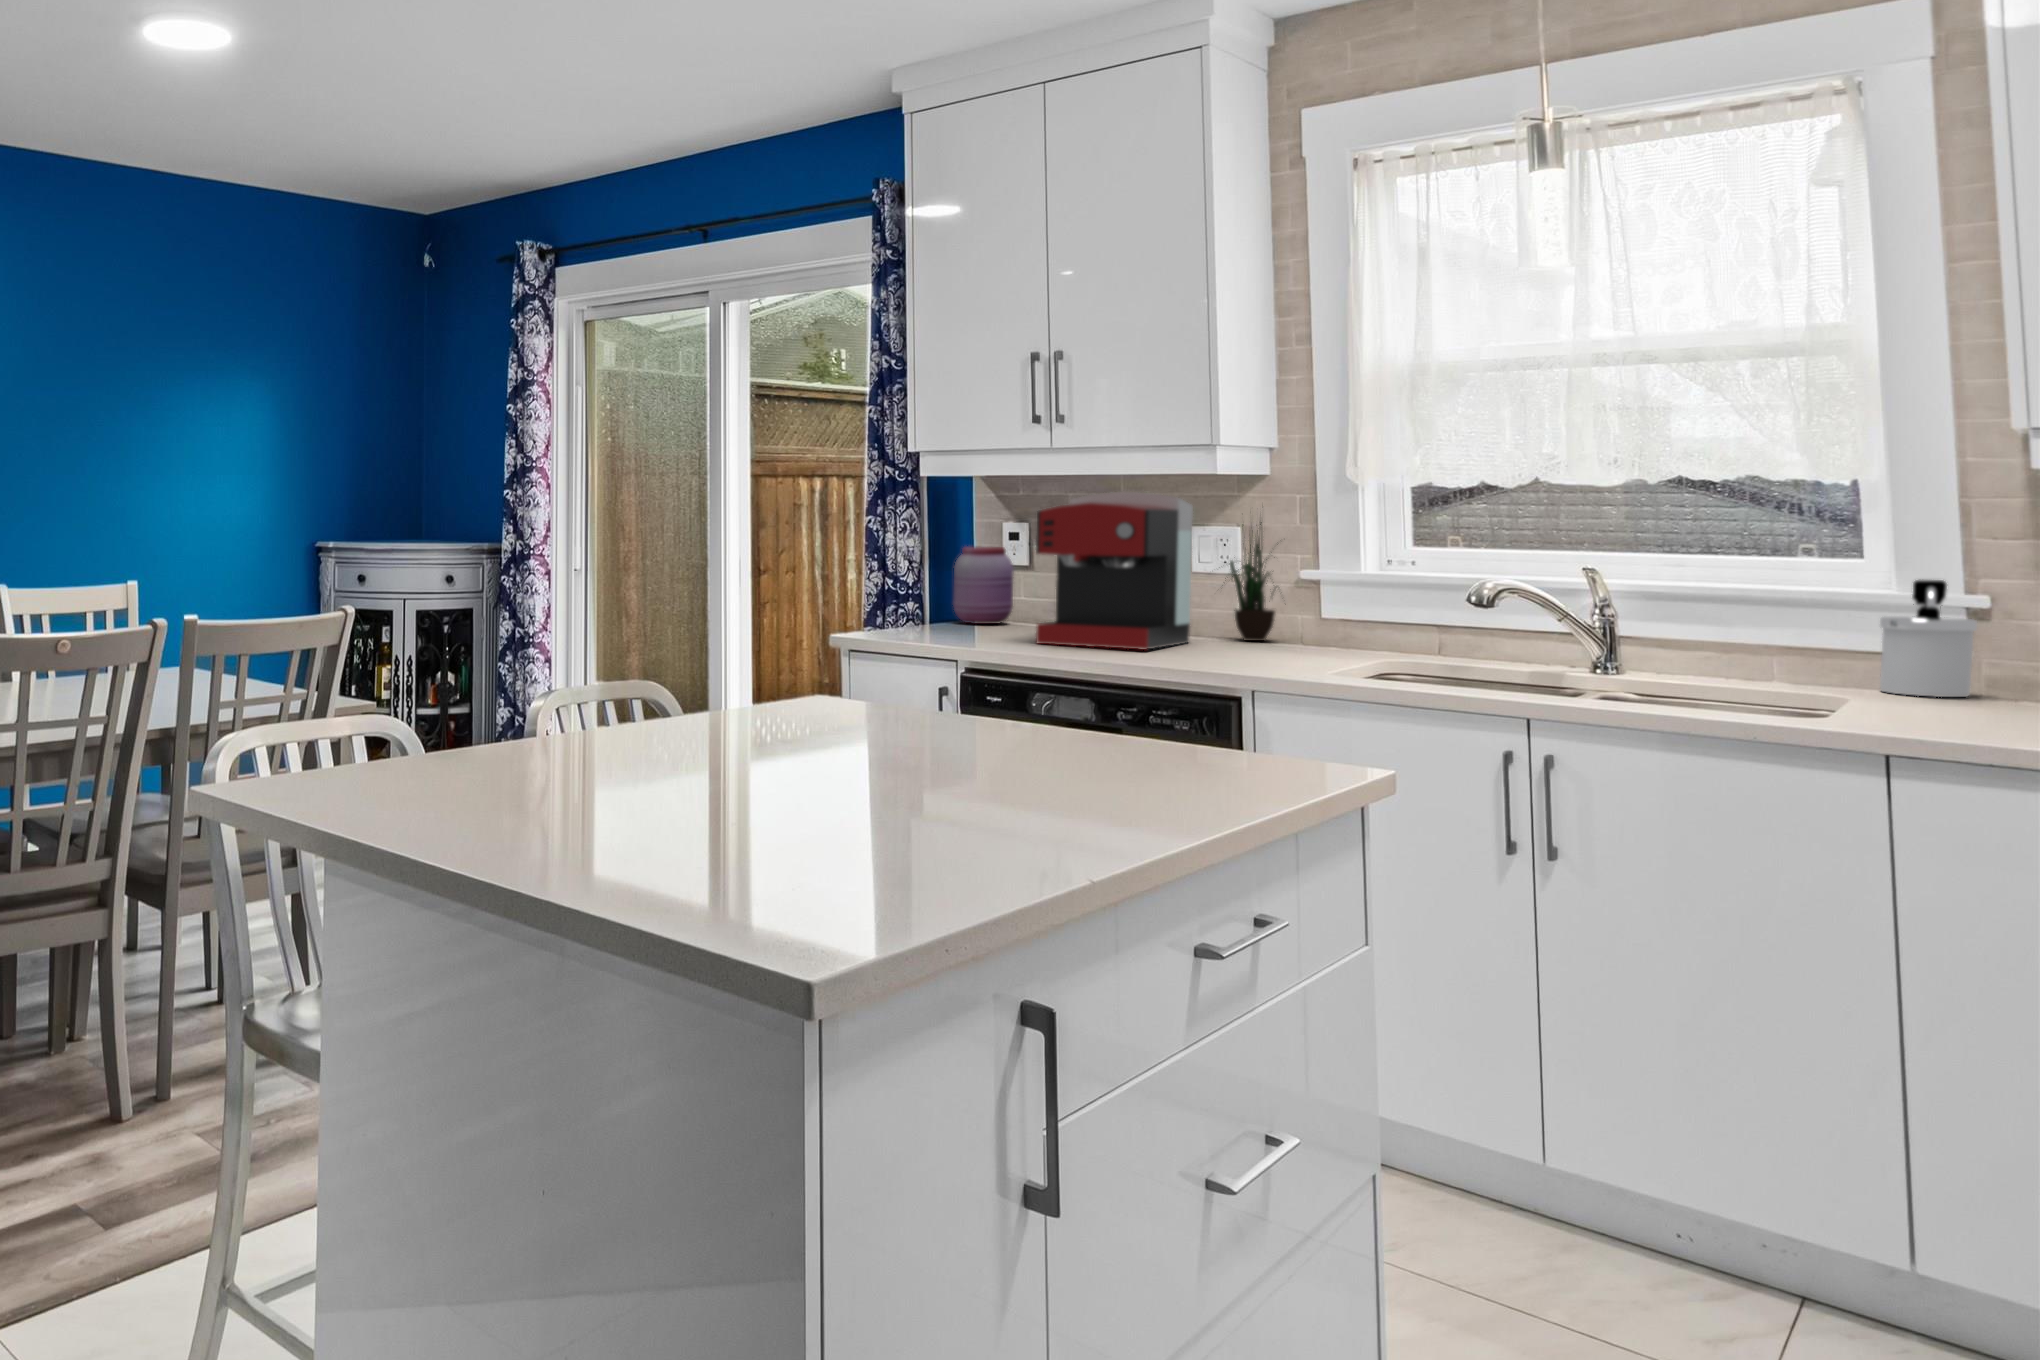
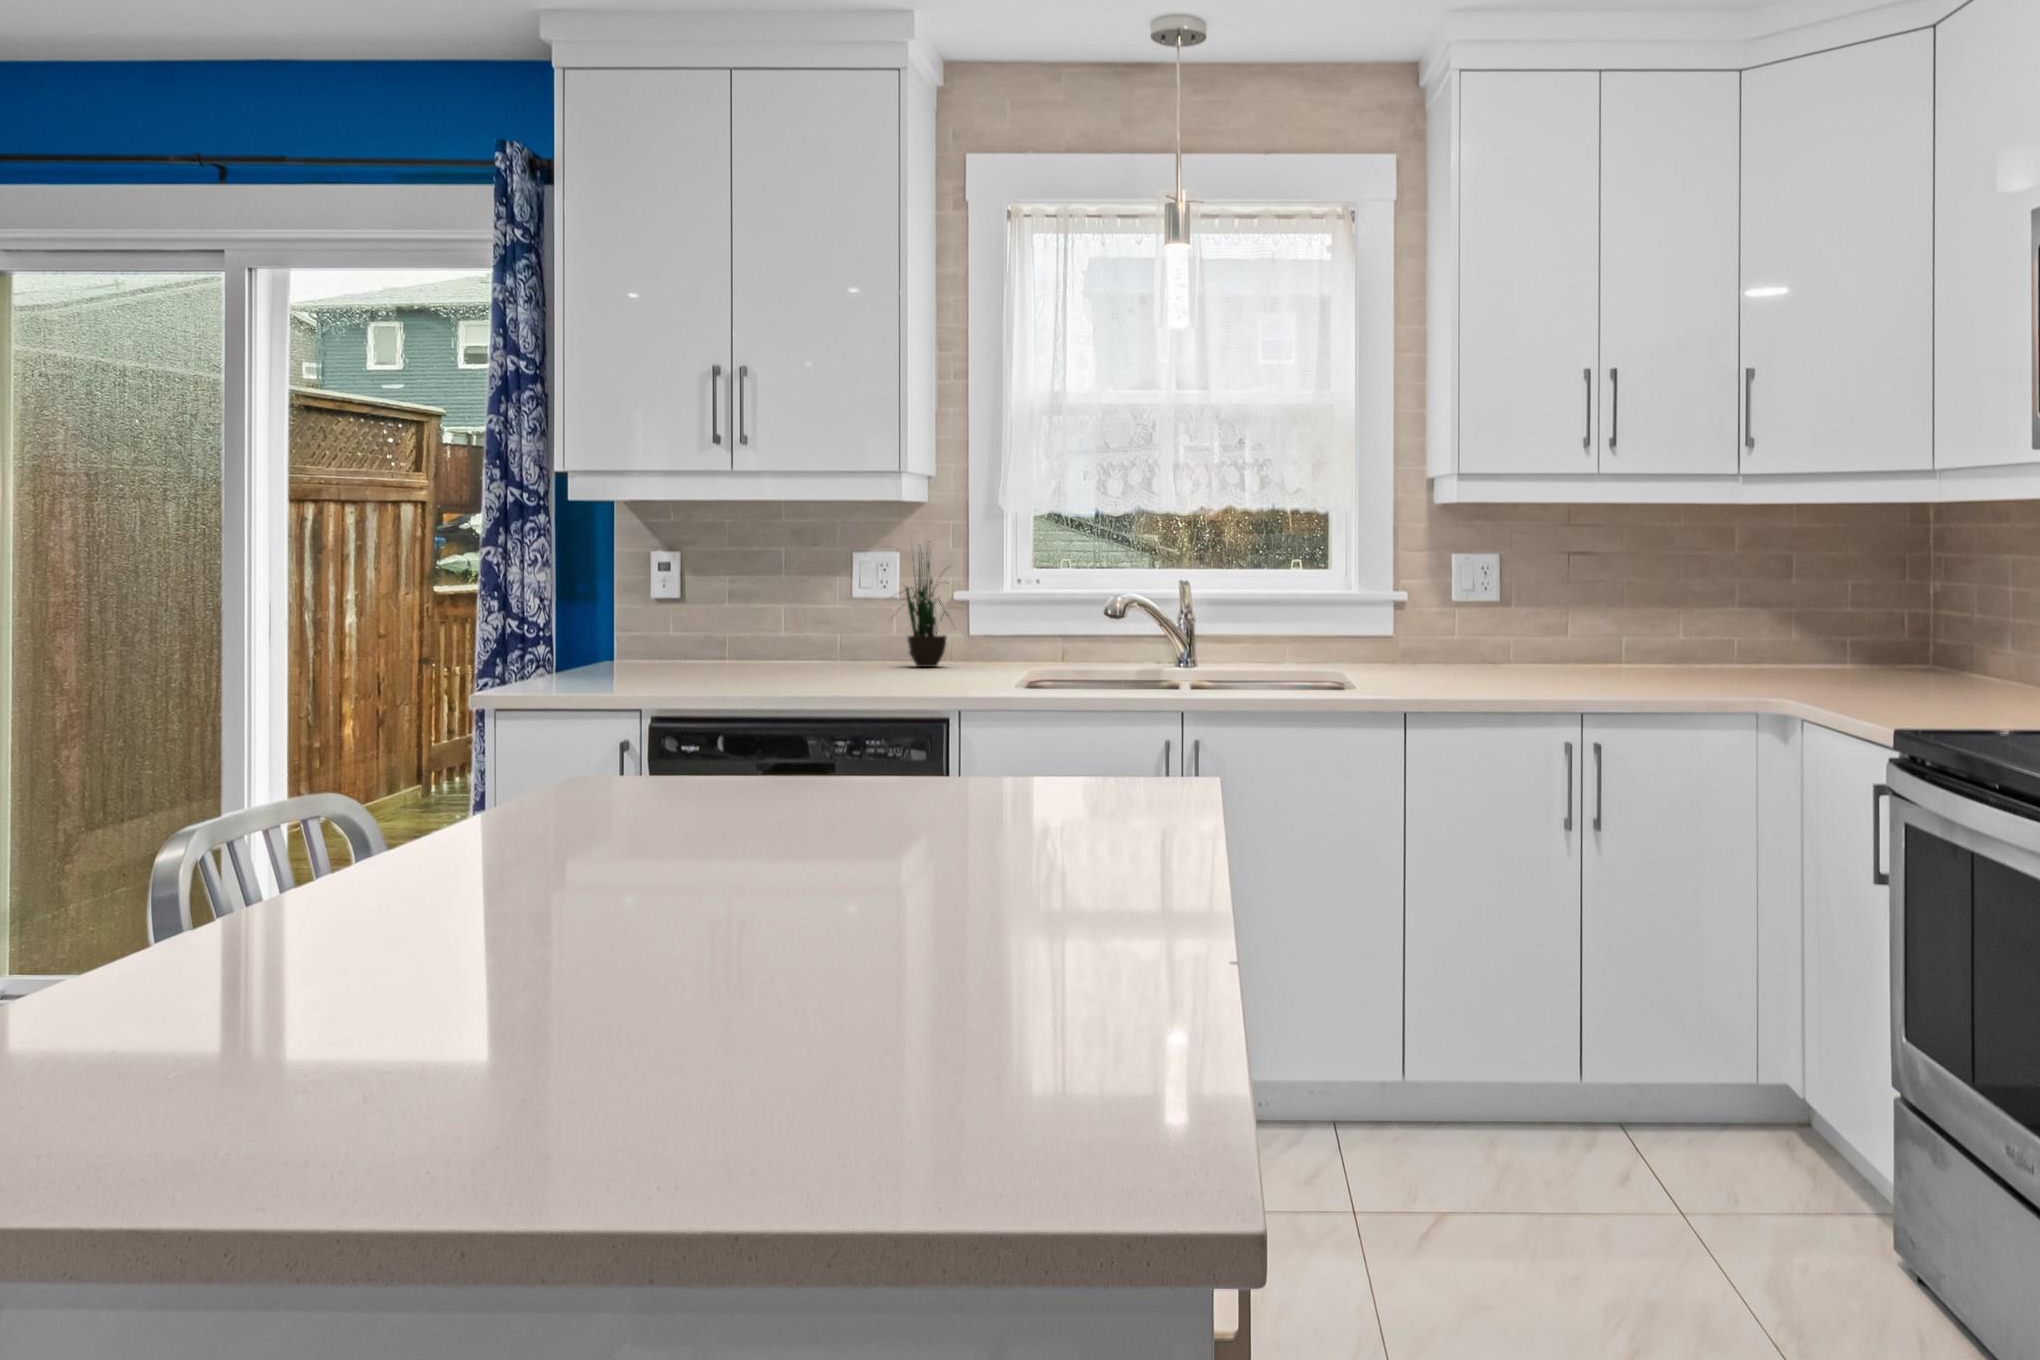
coffee maker: present [1036,492,1193,649] -> none [742,515,879,678]
jar: present [953,547,1014,624] -> none [606,579,673,666]
soap dispenser: present [1880,579,1977,697] -> none [1381,588,1434,674]

